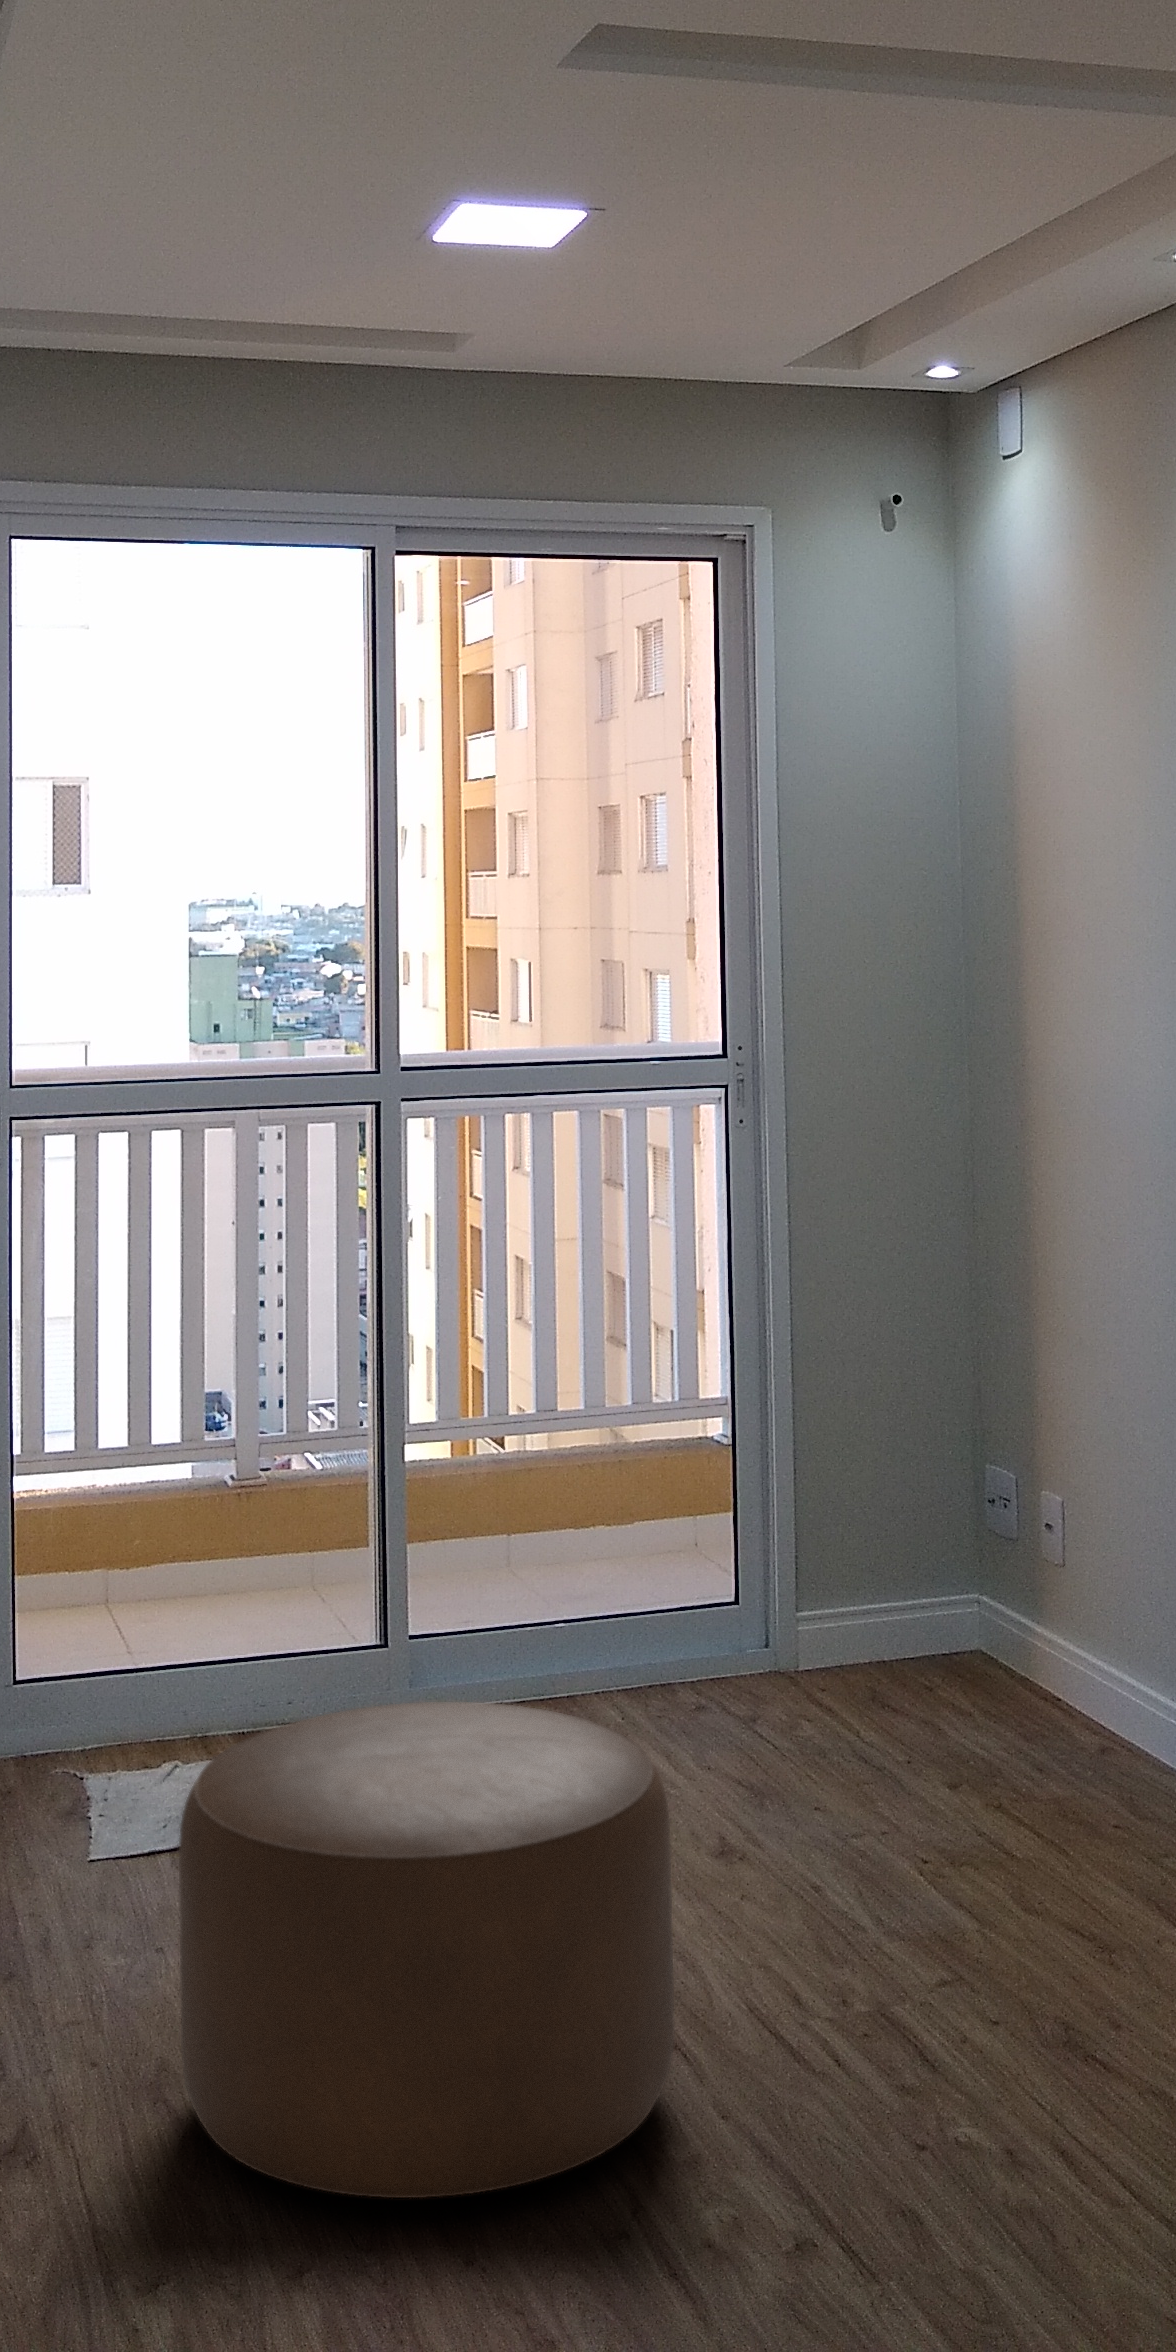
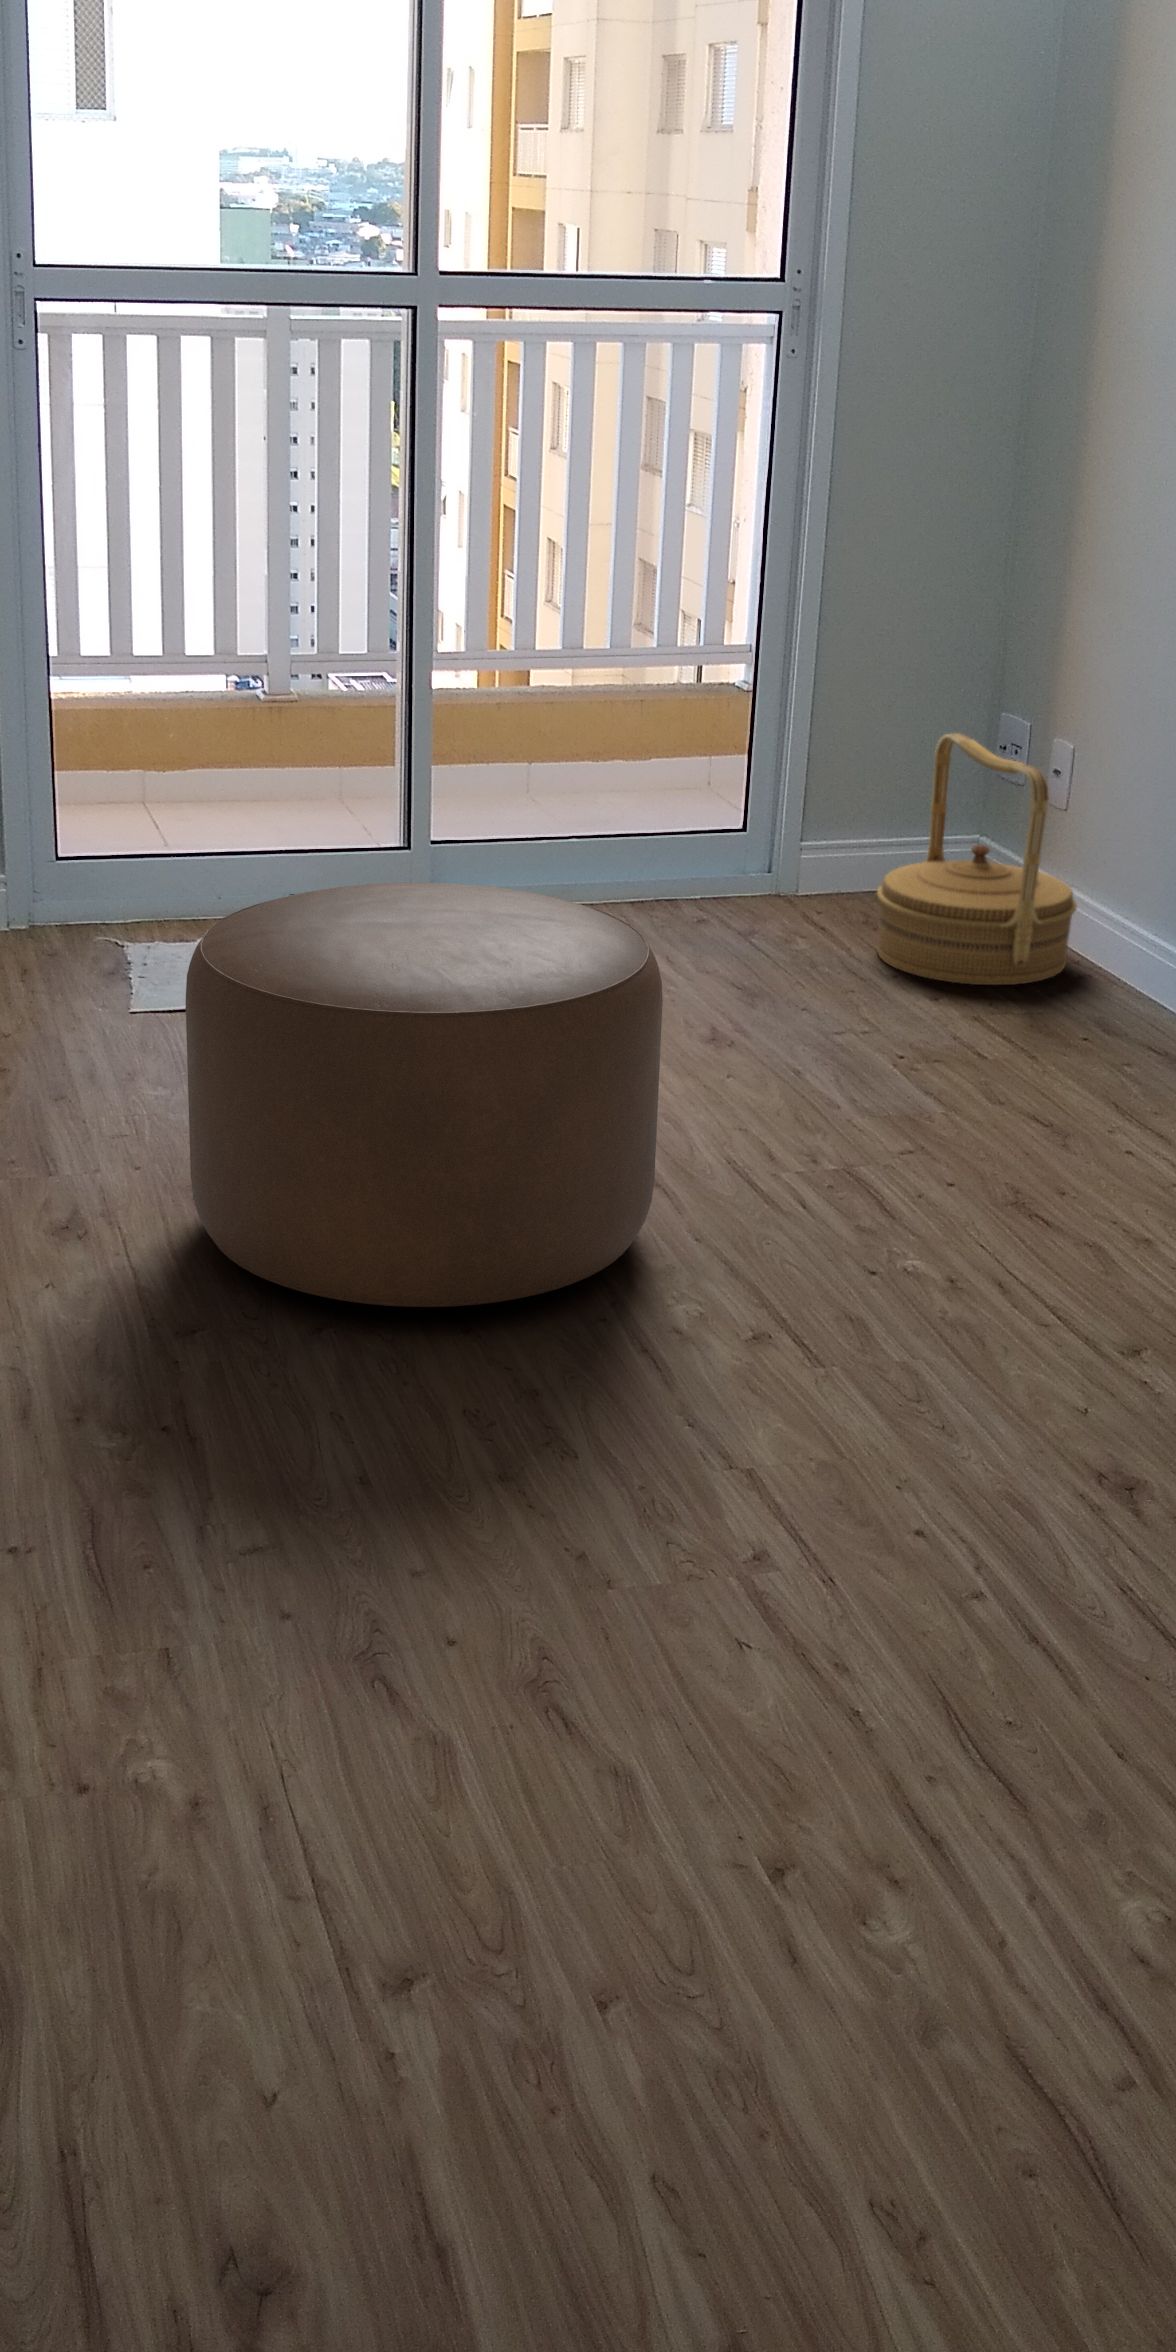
woven basket: none [880,1487,1089,1764] -> present [877,733,1077,985]

